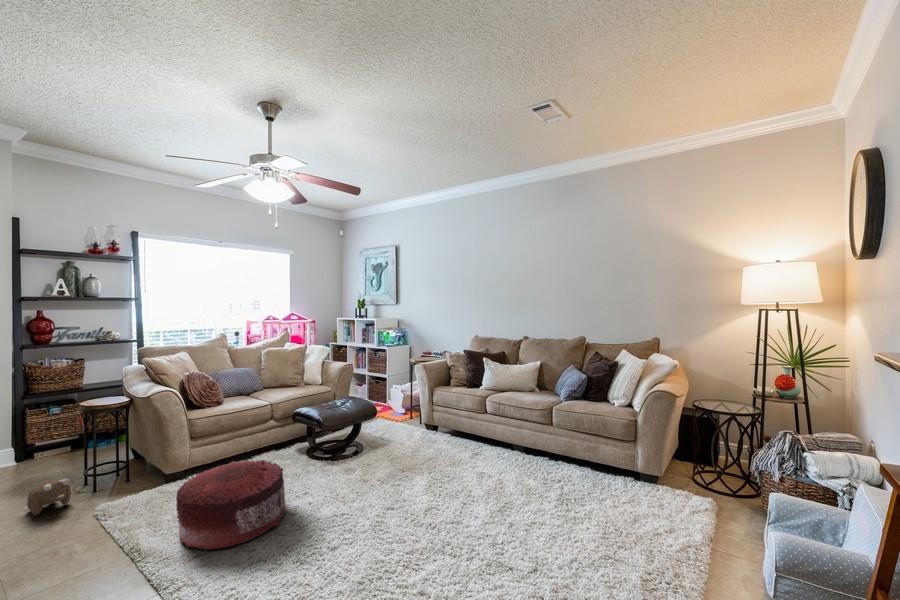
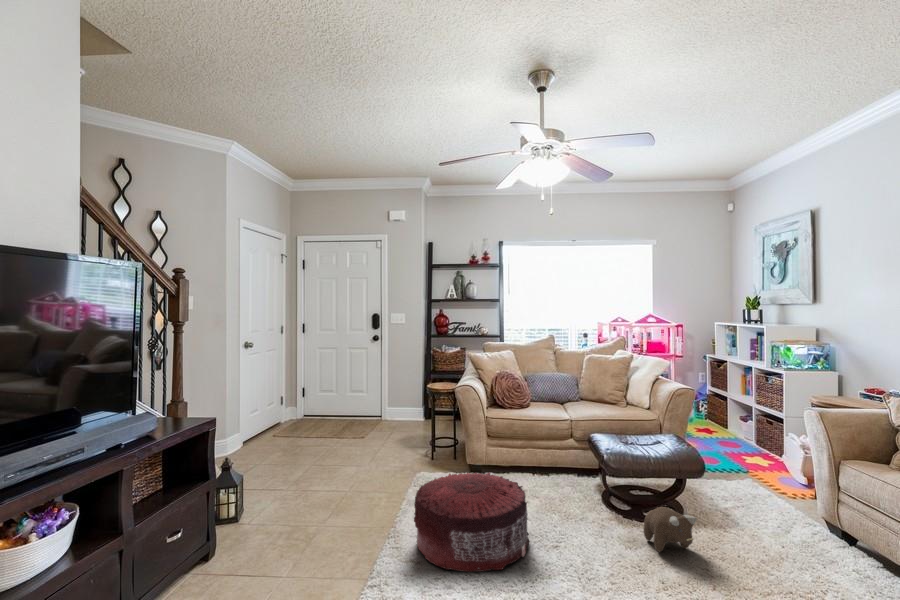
plush toy: present [27,479,71,515] -> present [644,507,697,552]

